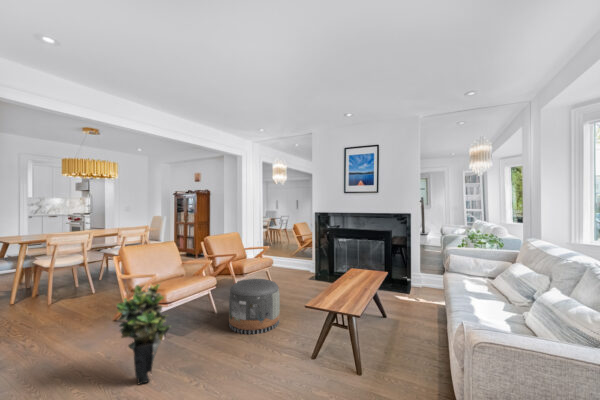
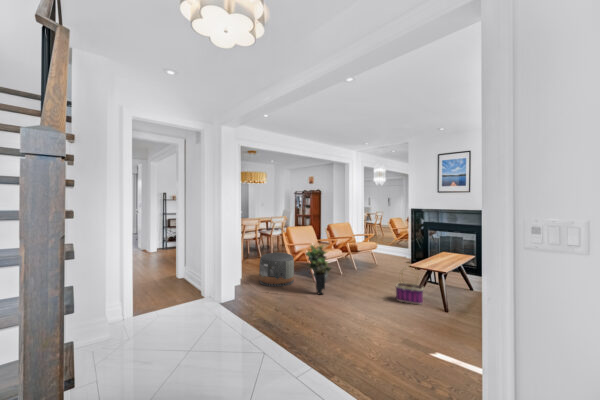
pouf: present [229,279,280,334] -> present [259,252,294,286]
basket: none [279,311,323,382] -> present [395,279,424,305]

